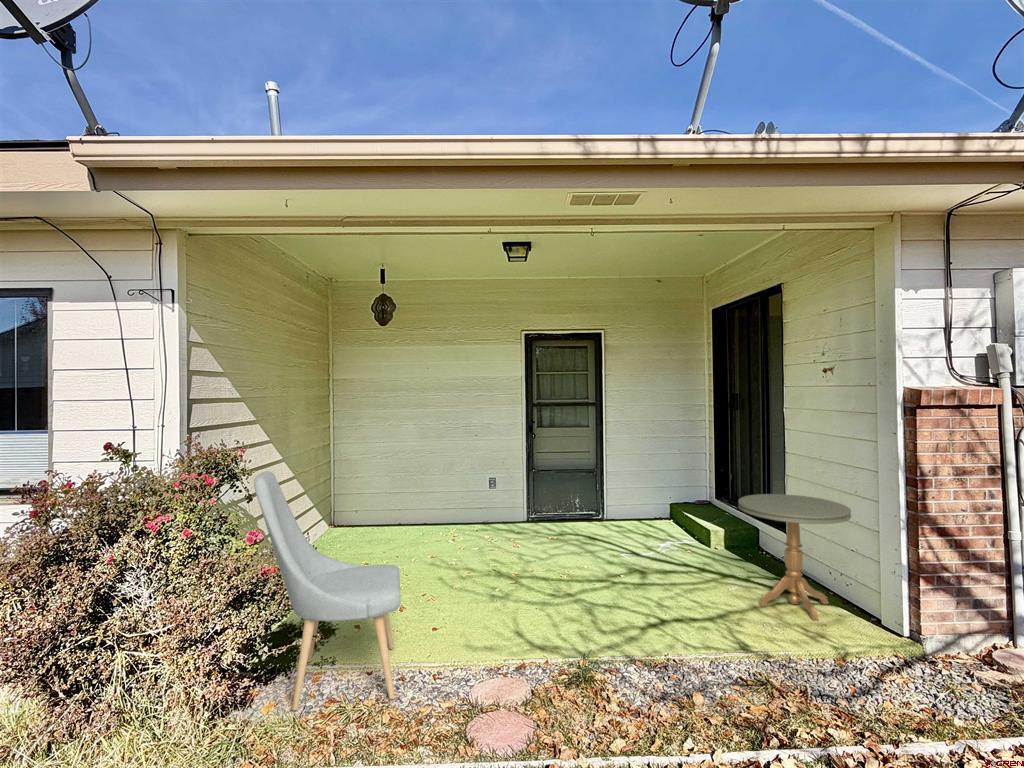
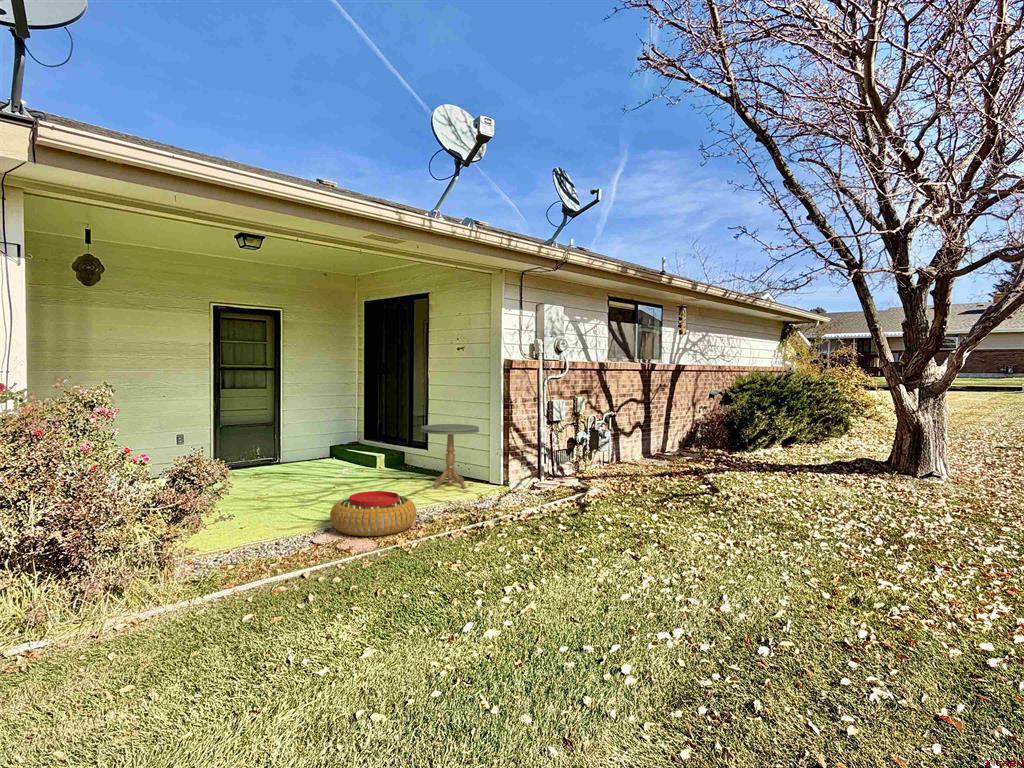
chair: present [254,471,401,710] -> none [180,411,295,573]
pouf: none [496,606,637,709] -> present [330,491,417,536]

